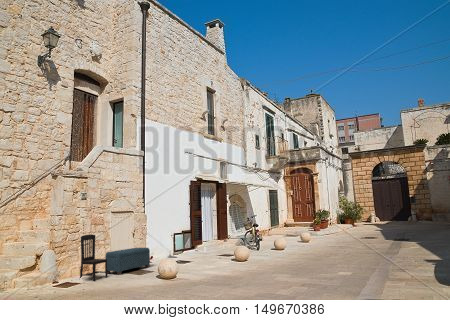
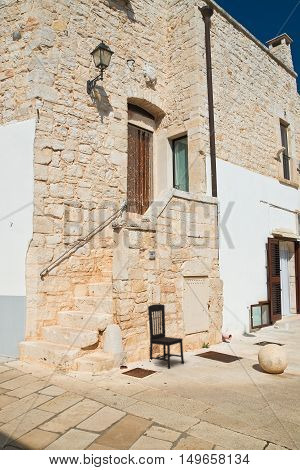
bench: present [105,248,150,275] -> none [177,324,233,361]

